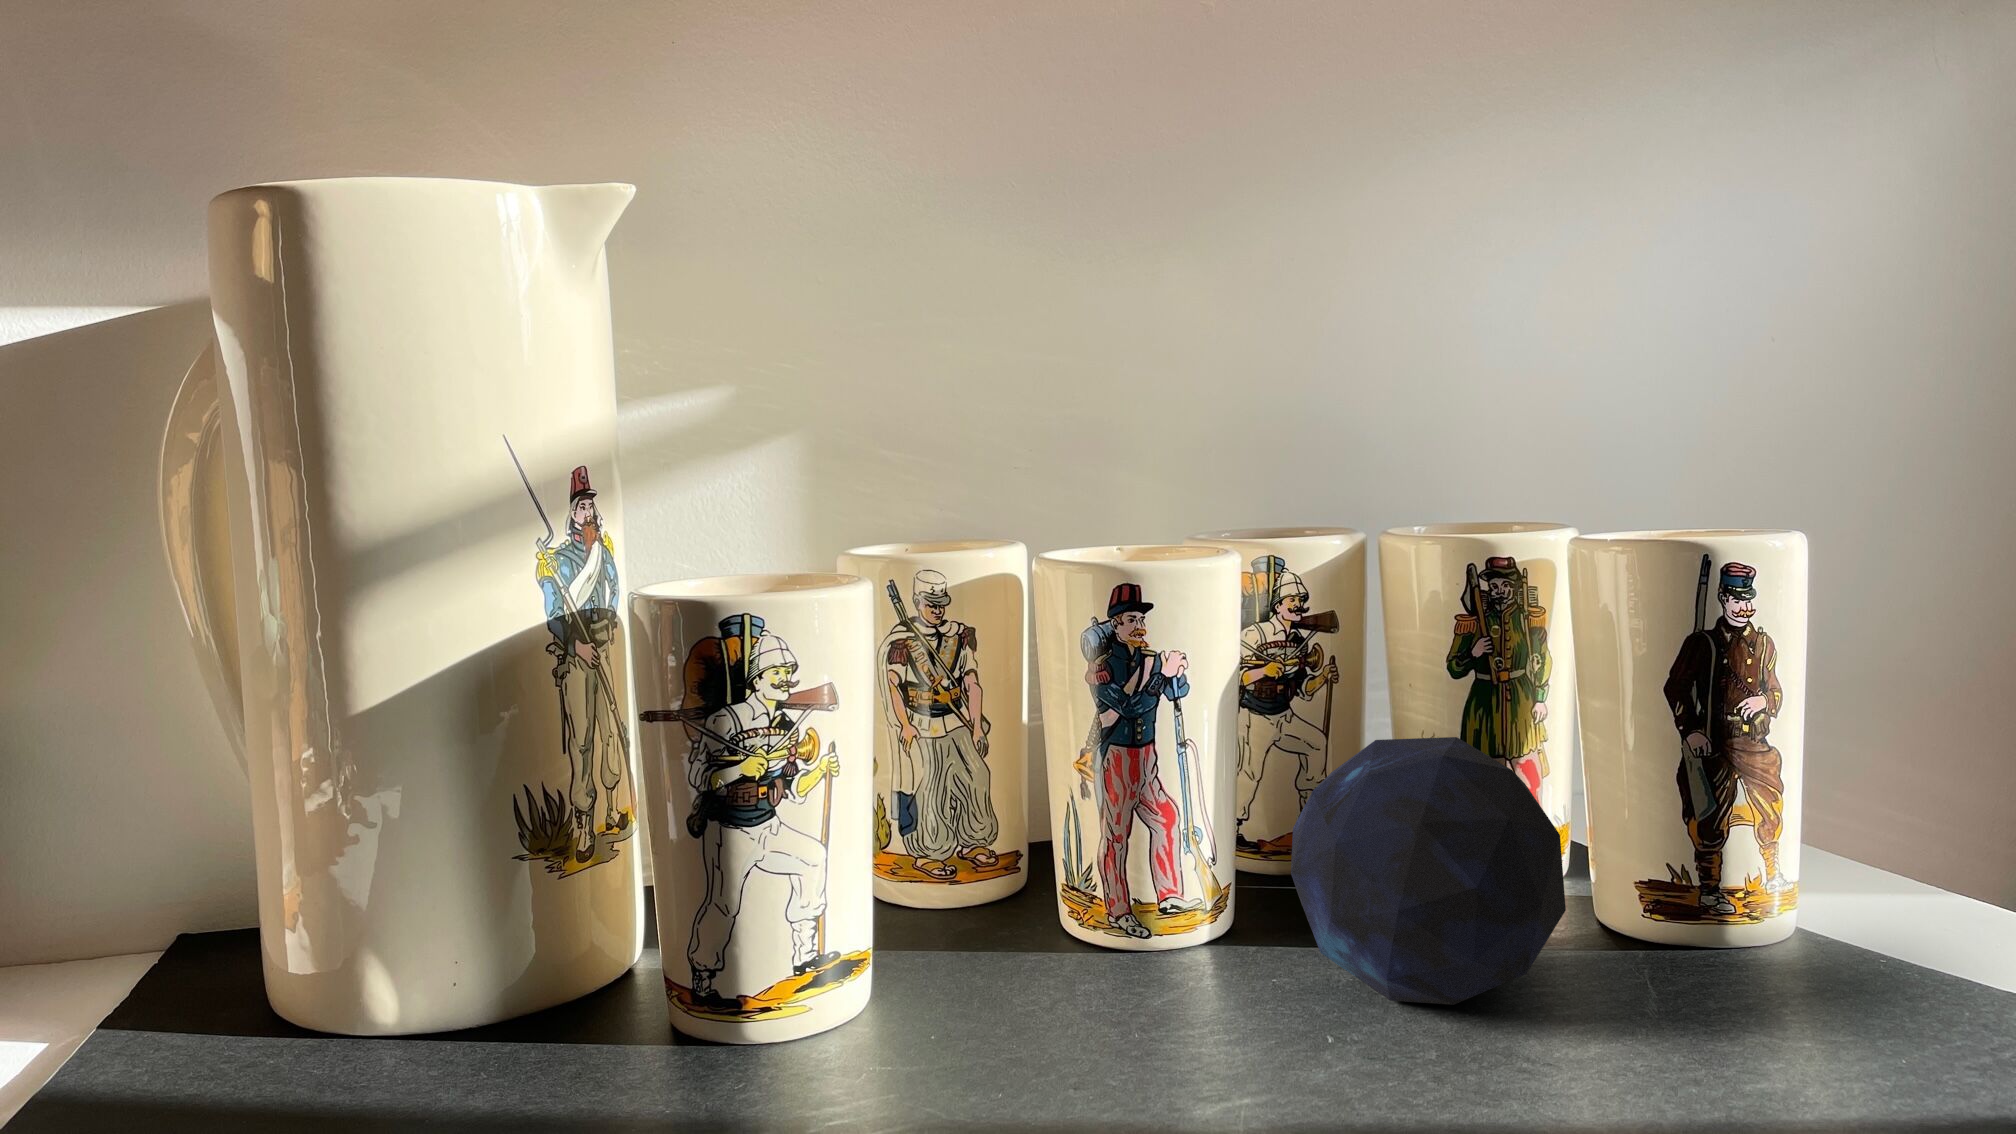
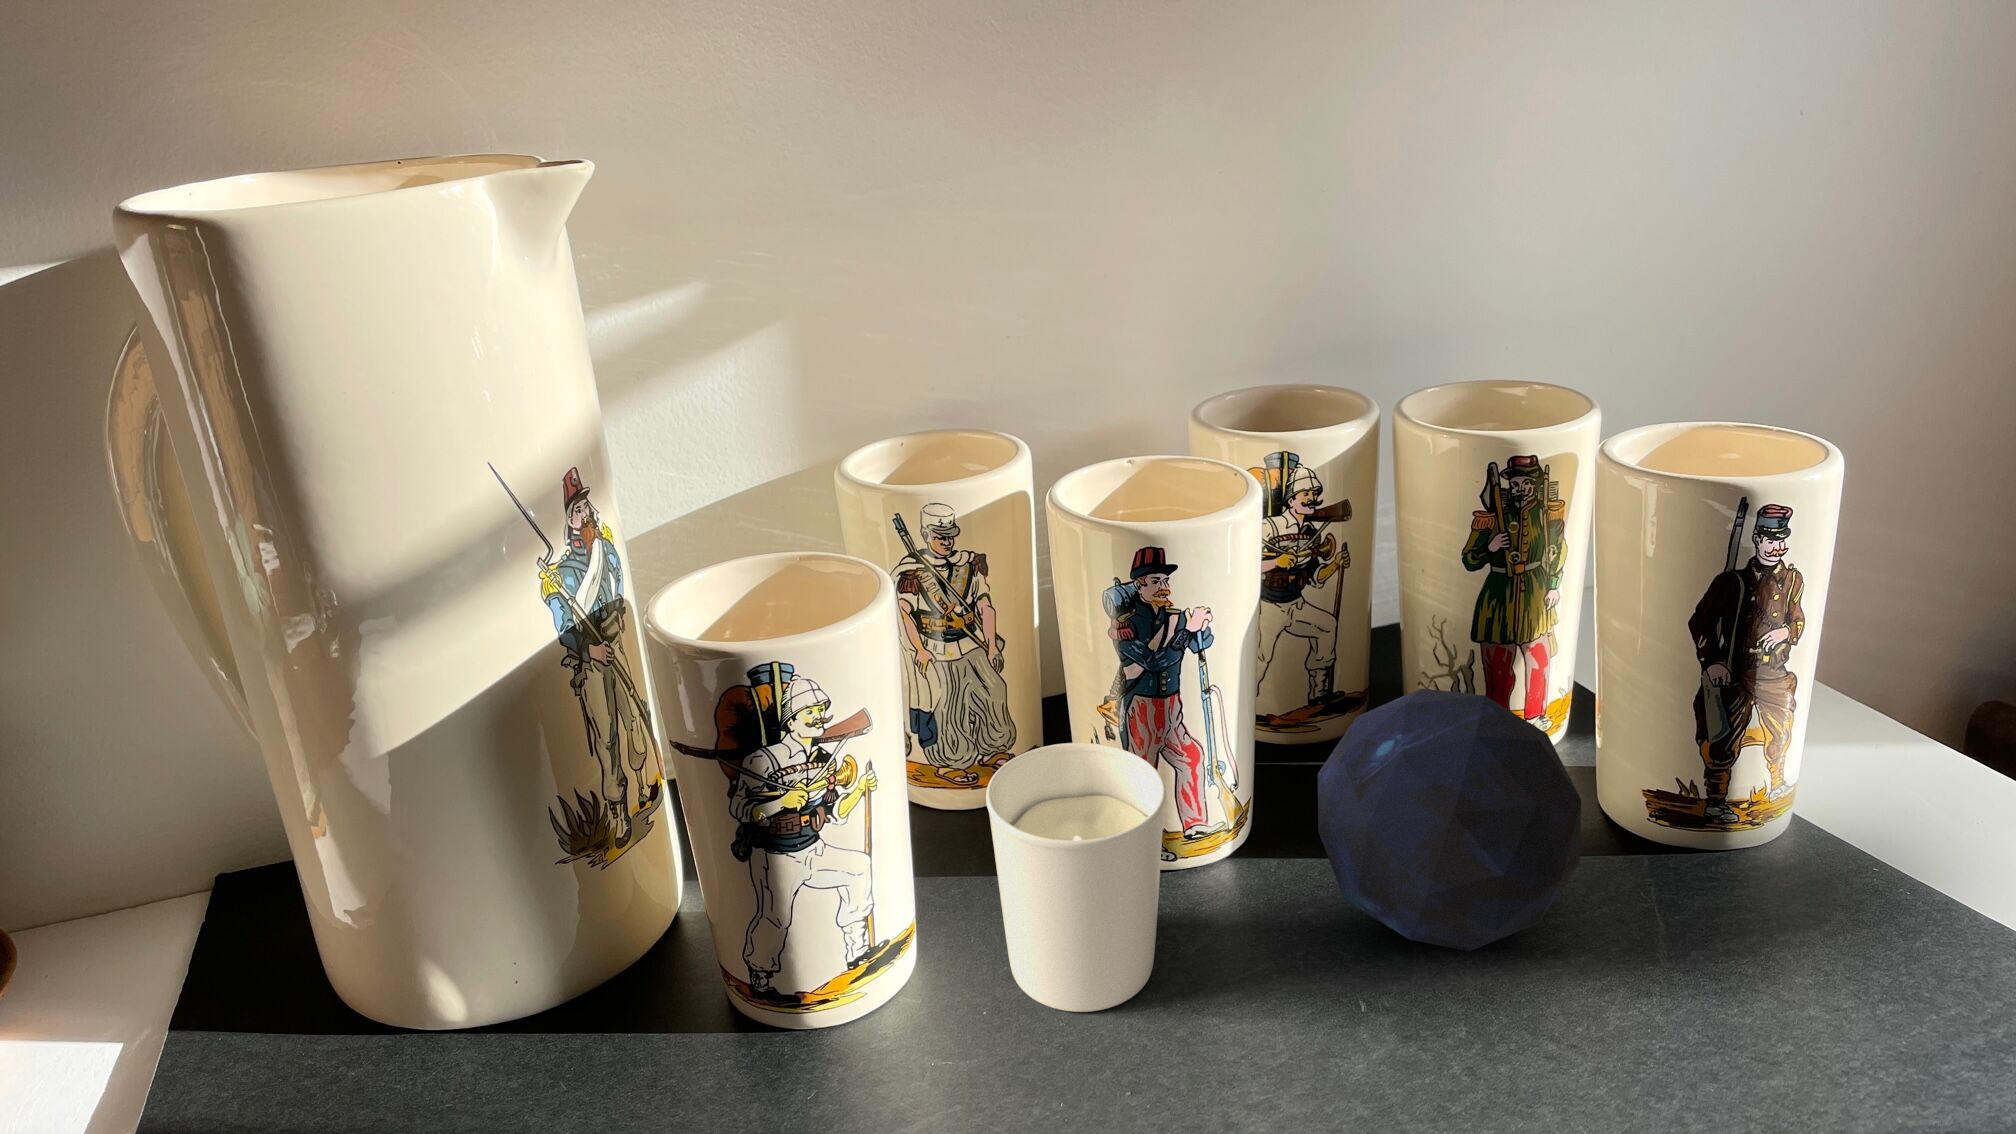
candle holder: none [948,775,1129,1042] -> present [986,743,1166,1012]

